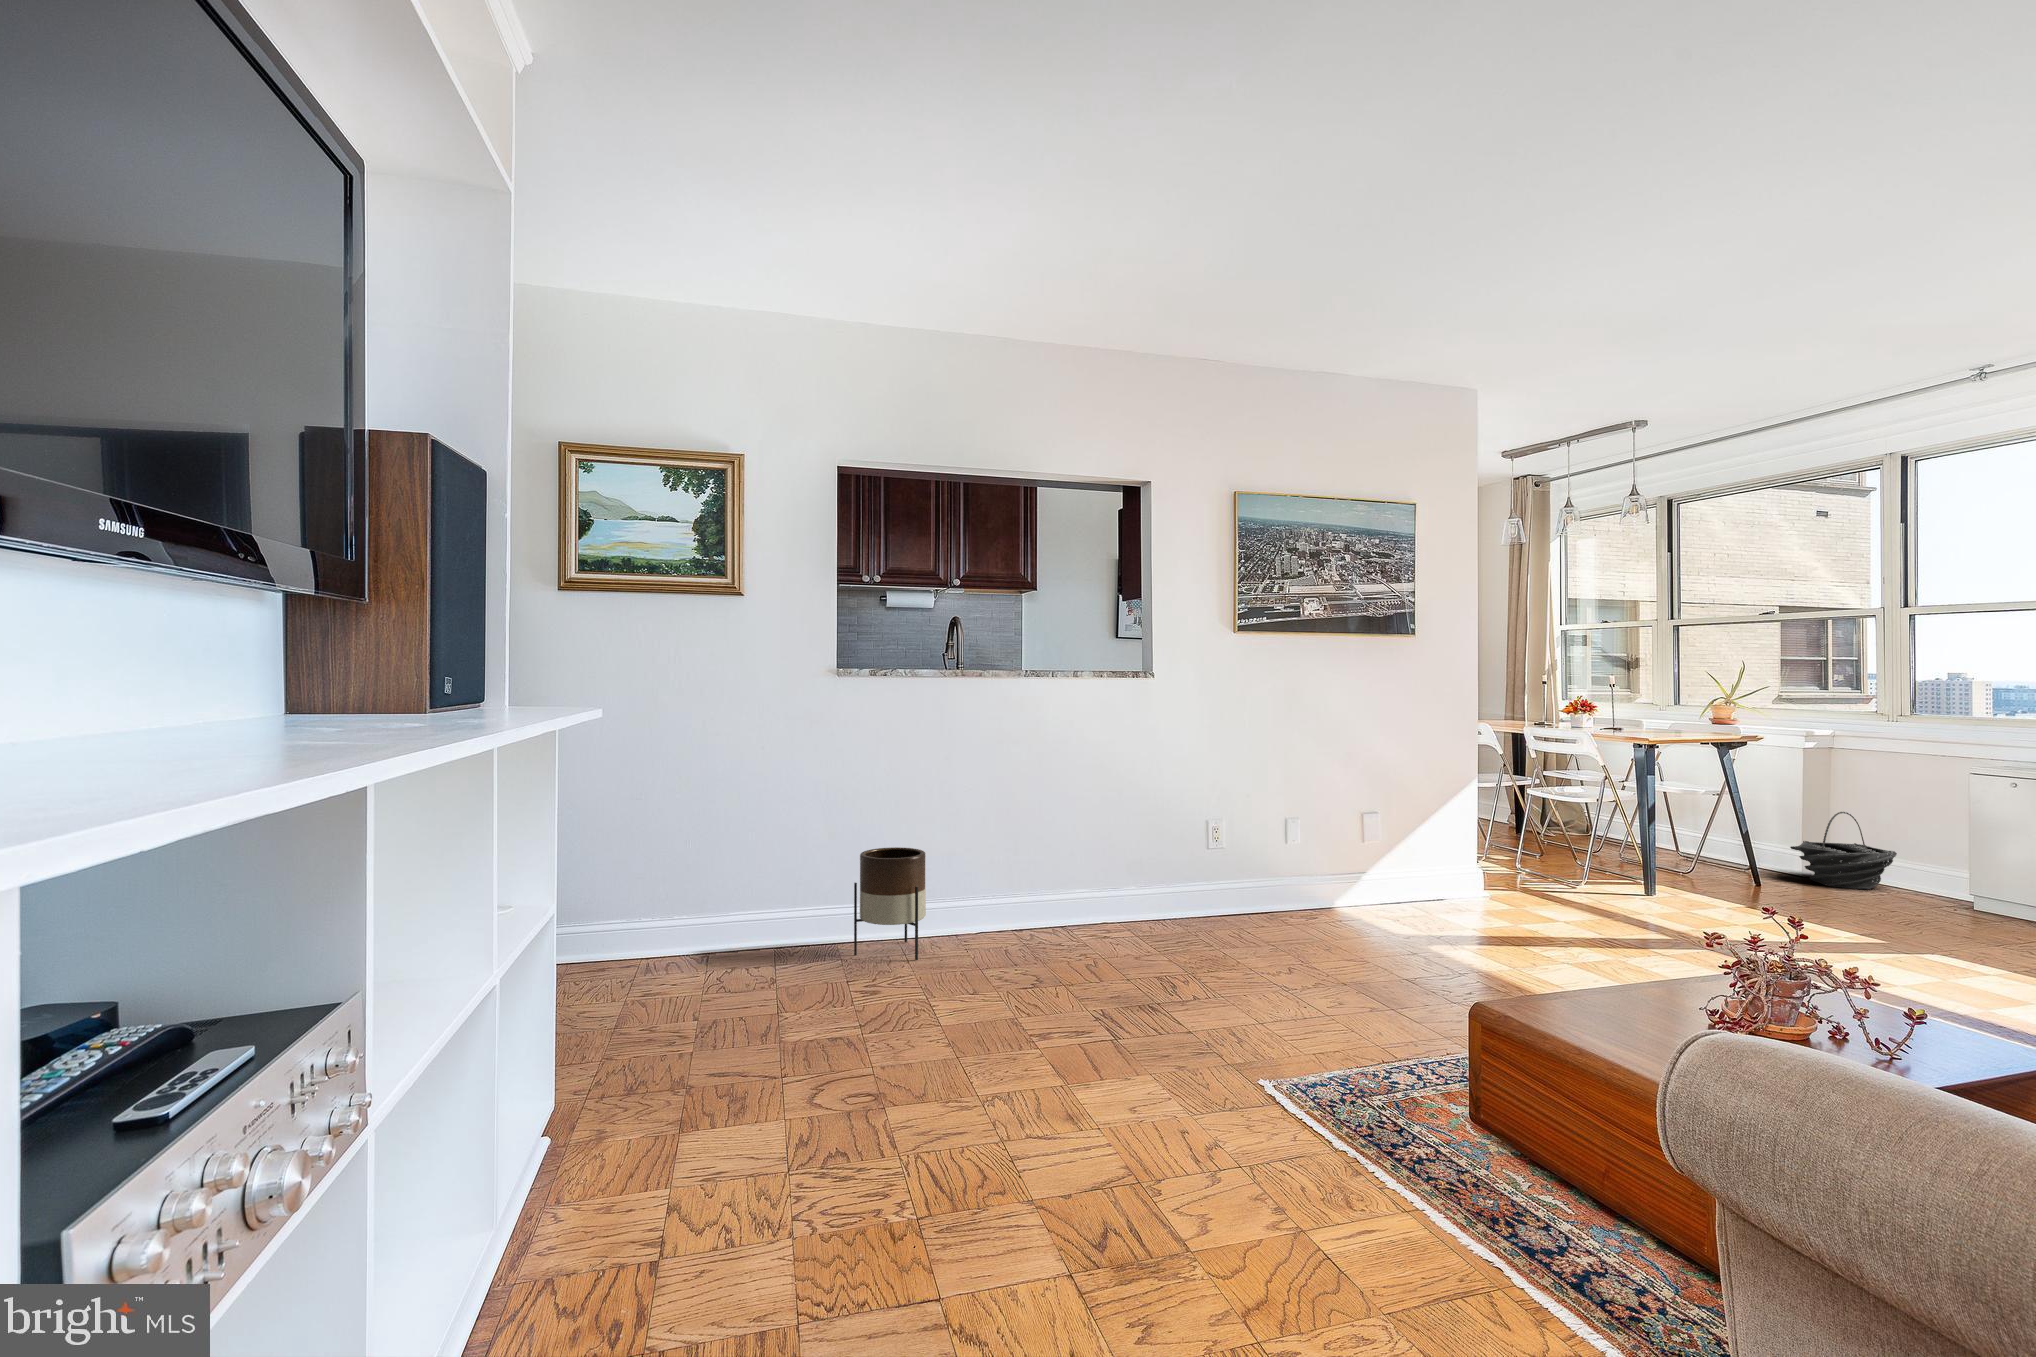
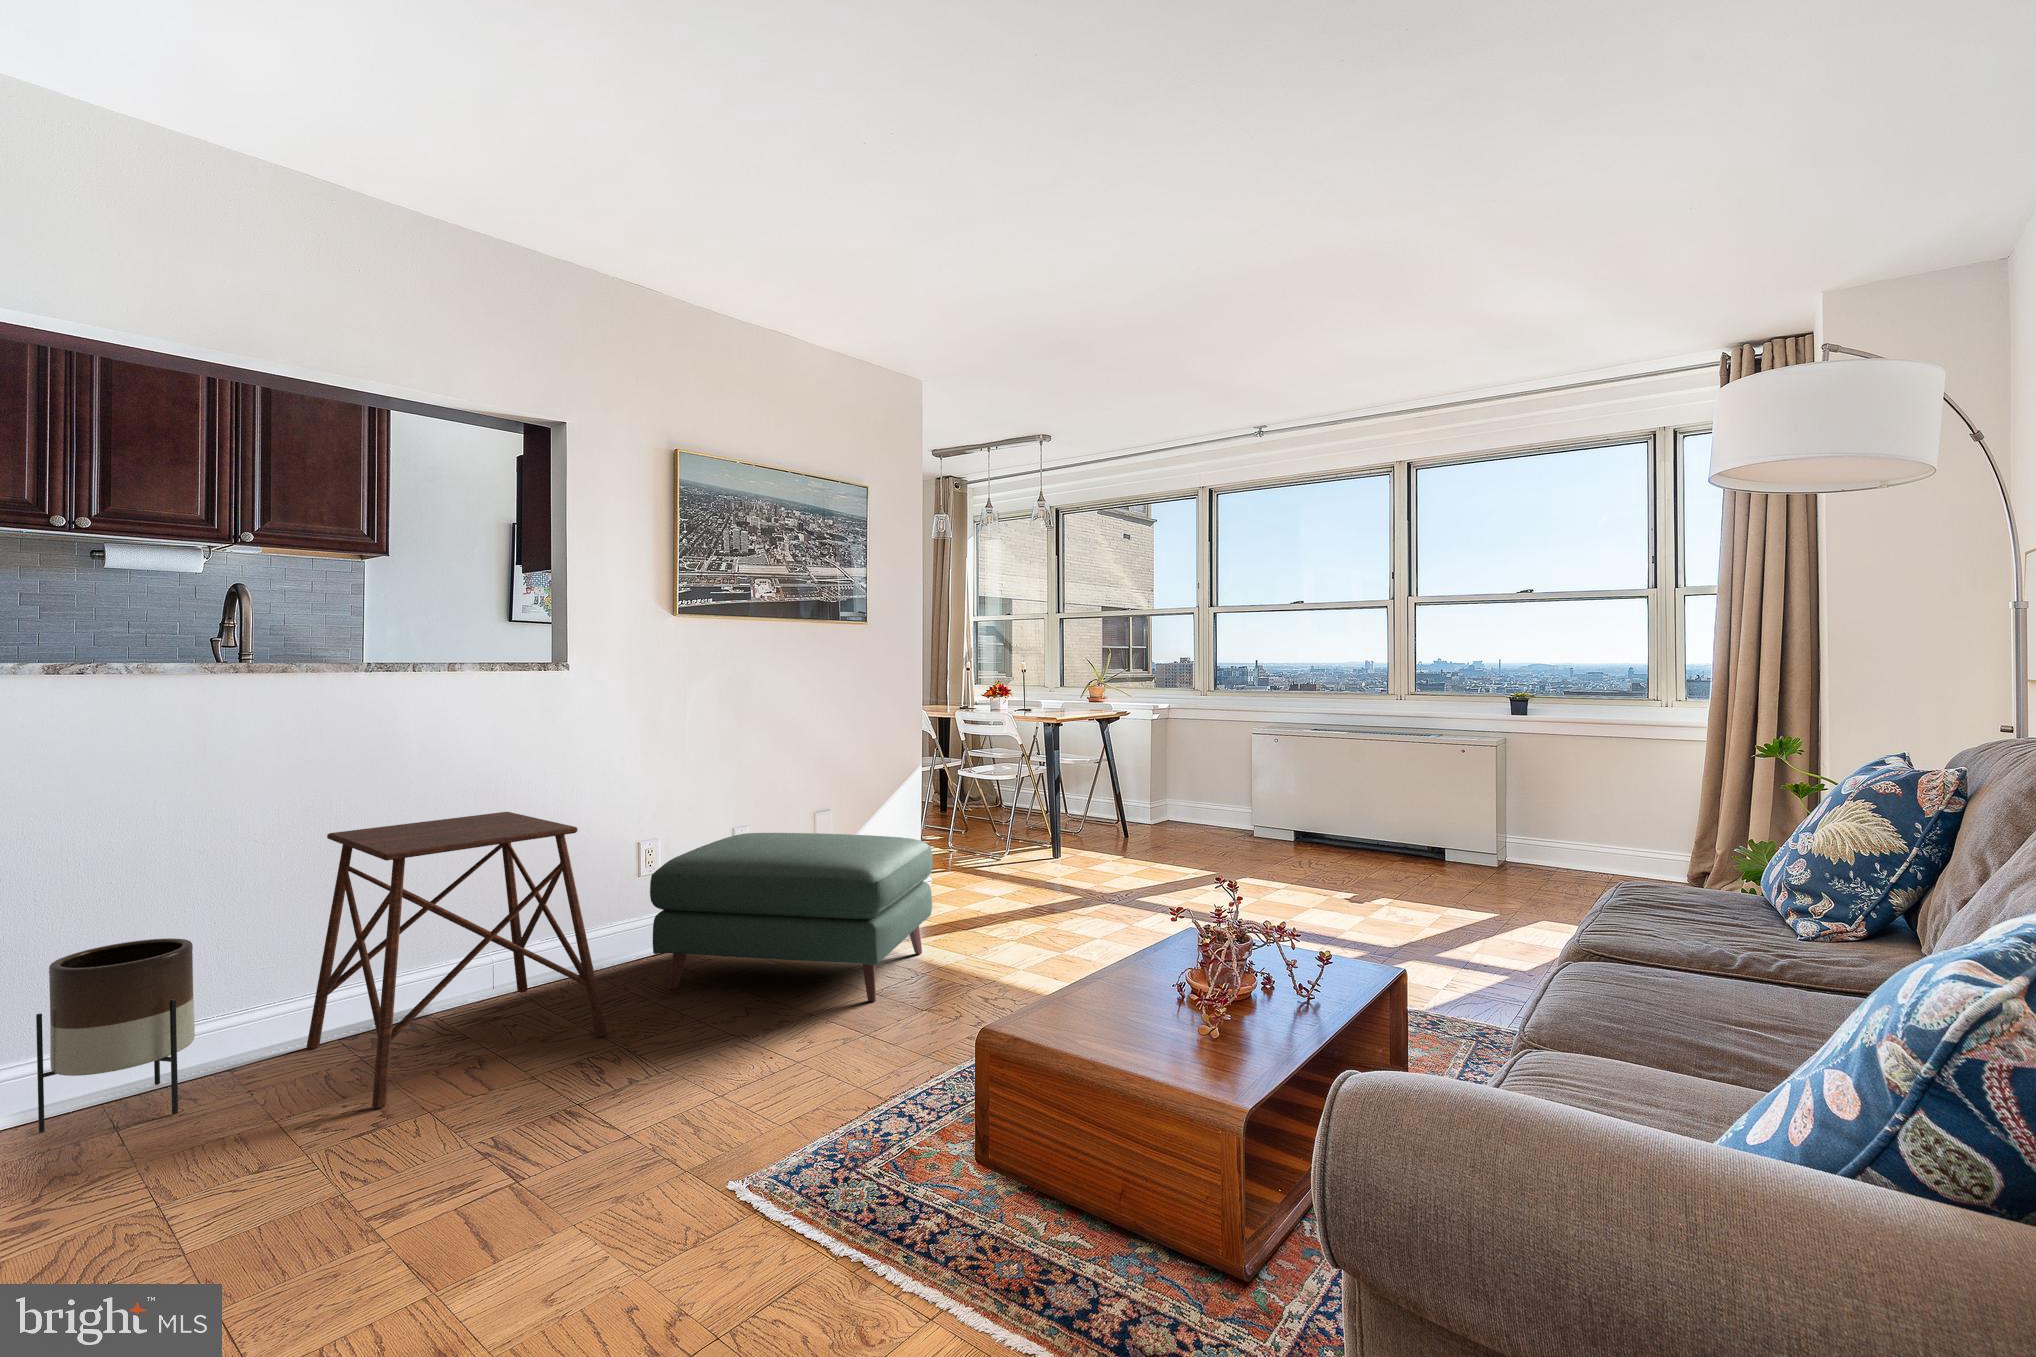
side table: none [982,786,1174,982] -> present [307,812,607,1109]
basket: present [1790,812,1897,890] -> none [1145,770,1211,831]
ottoman: none [1210,825,1474,988] -> present [650,833,933,1001]

